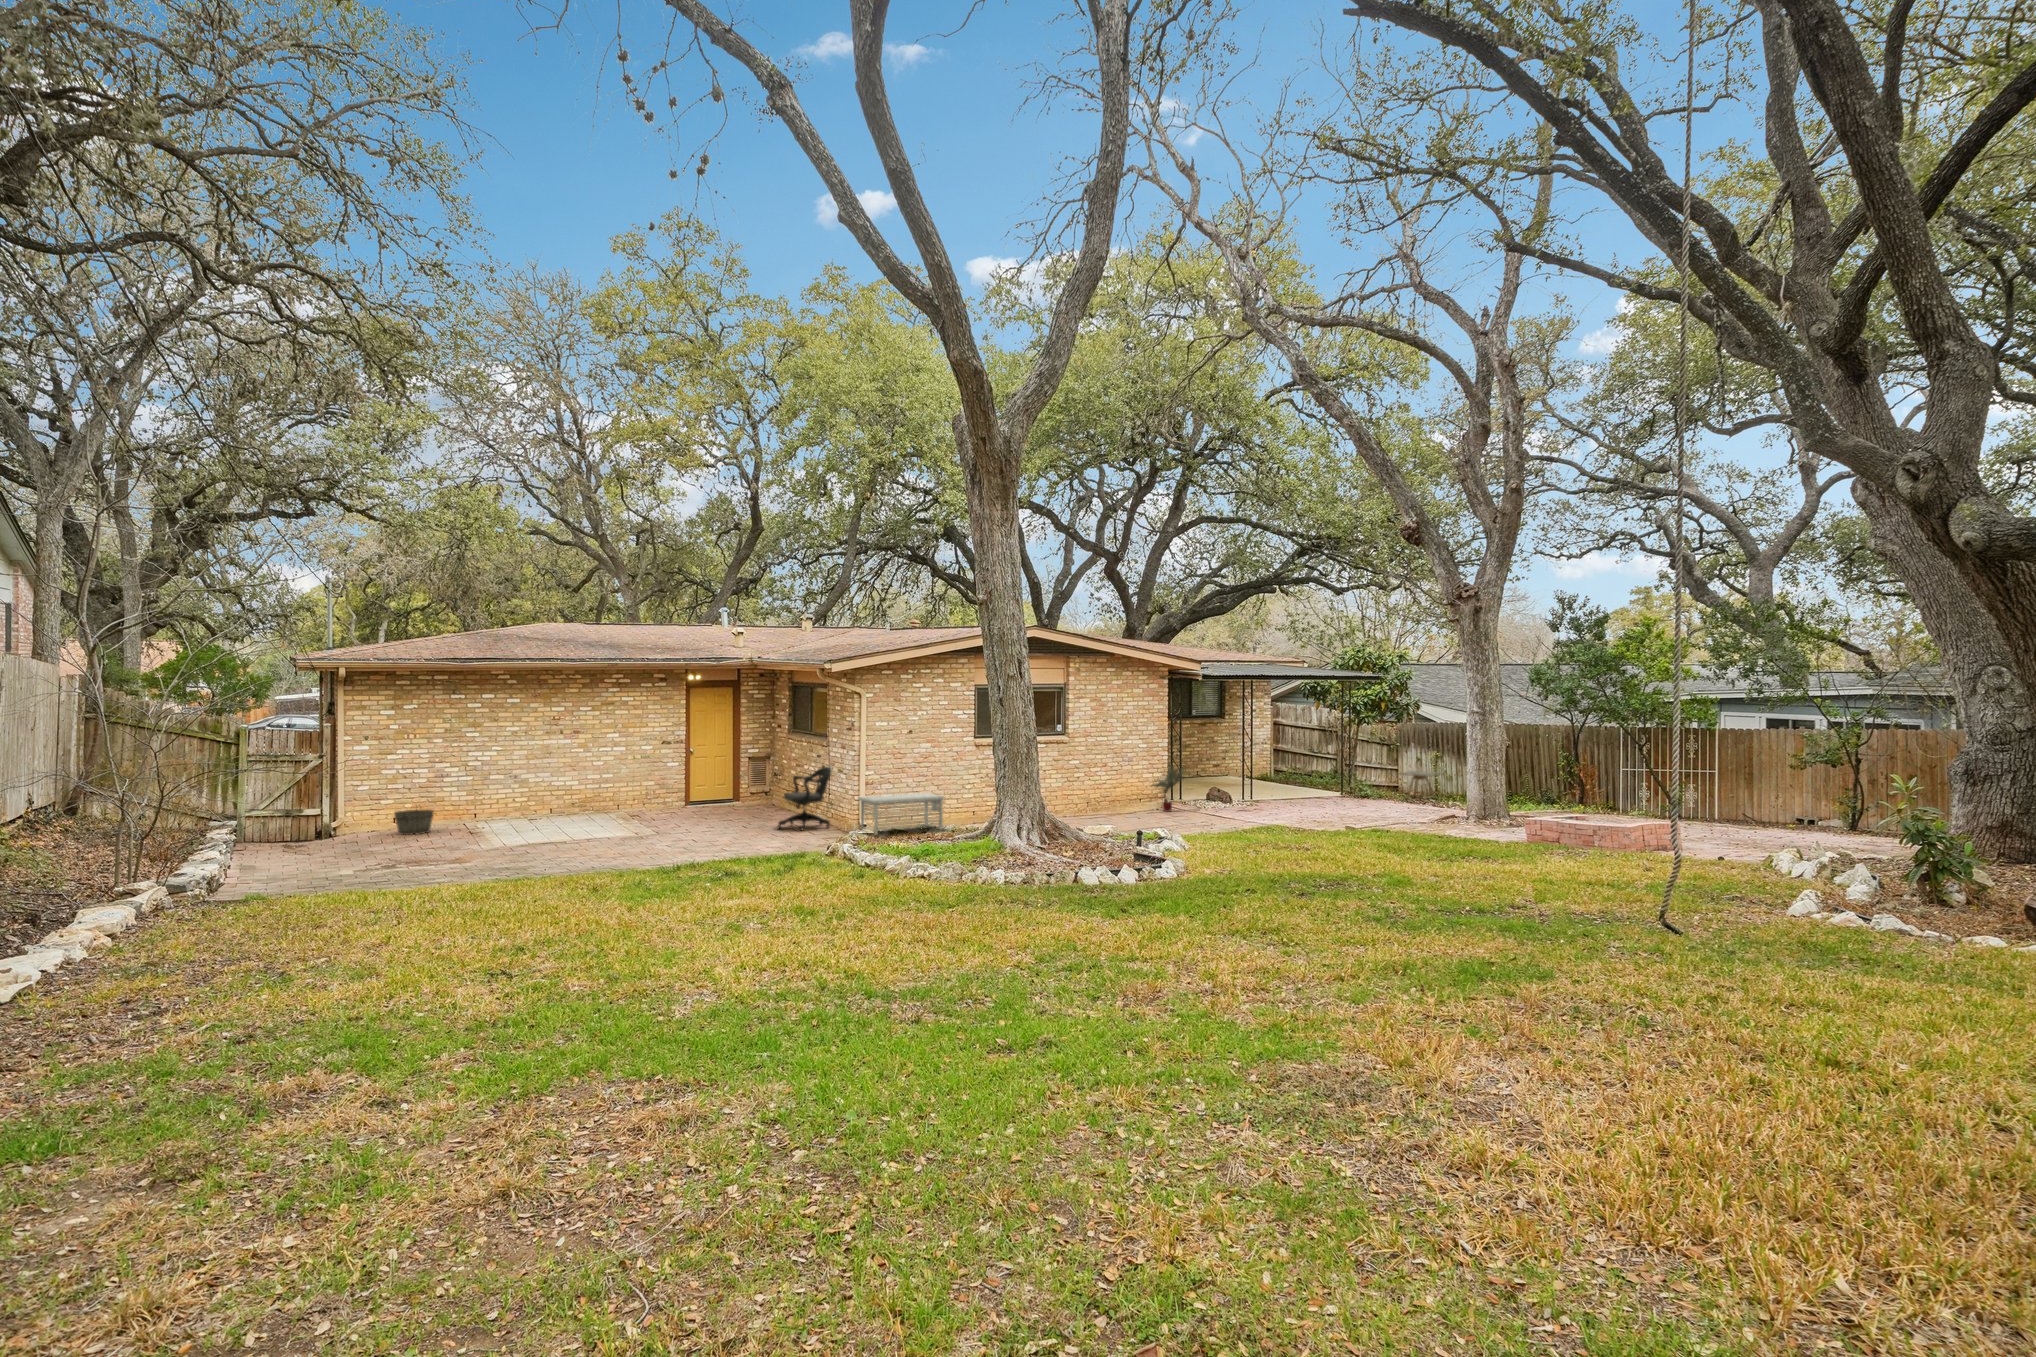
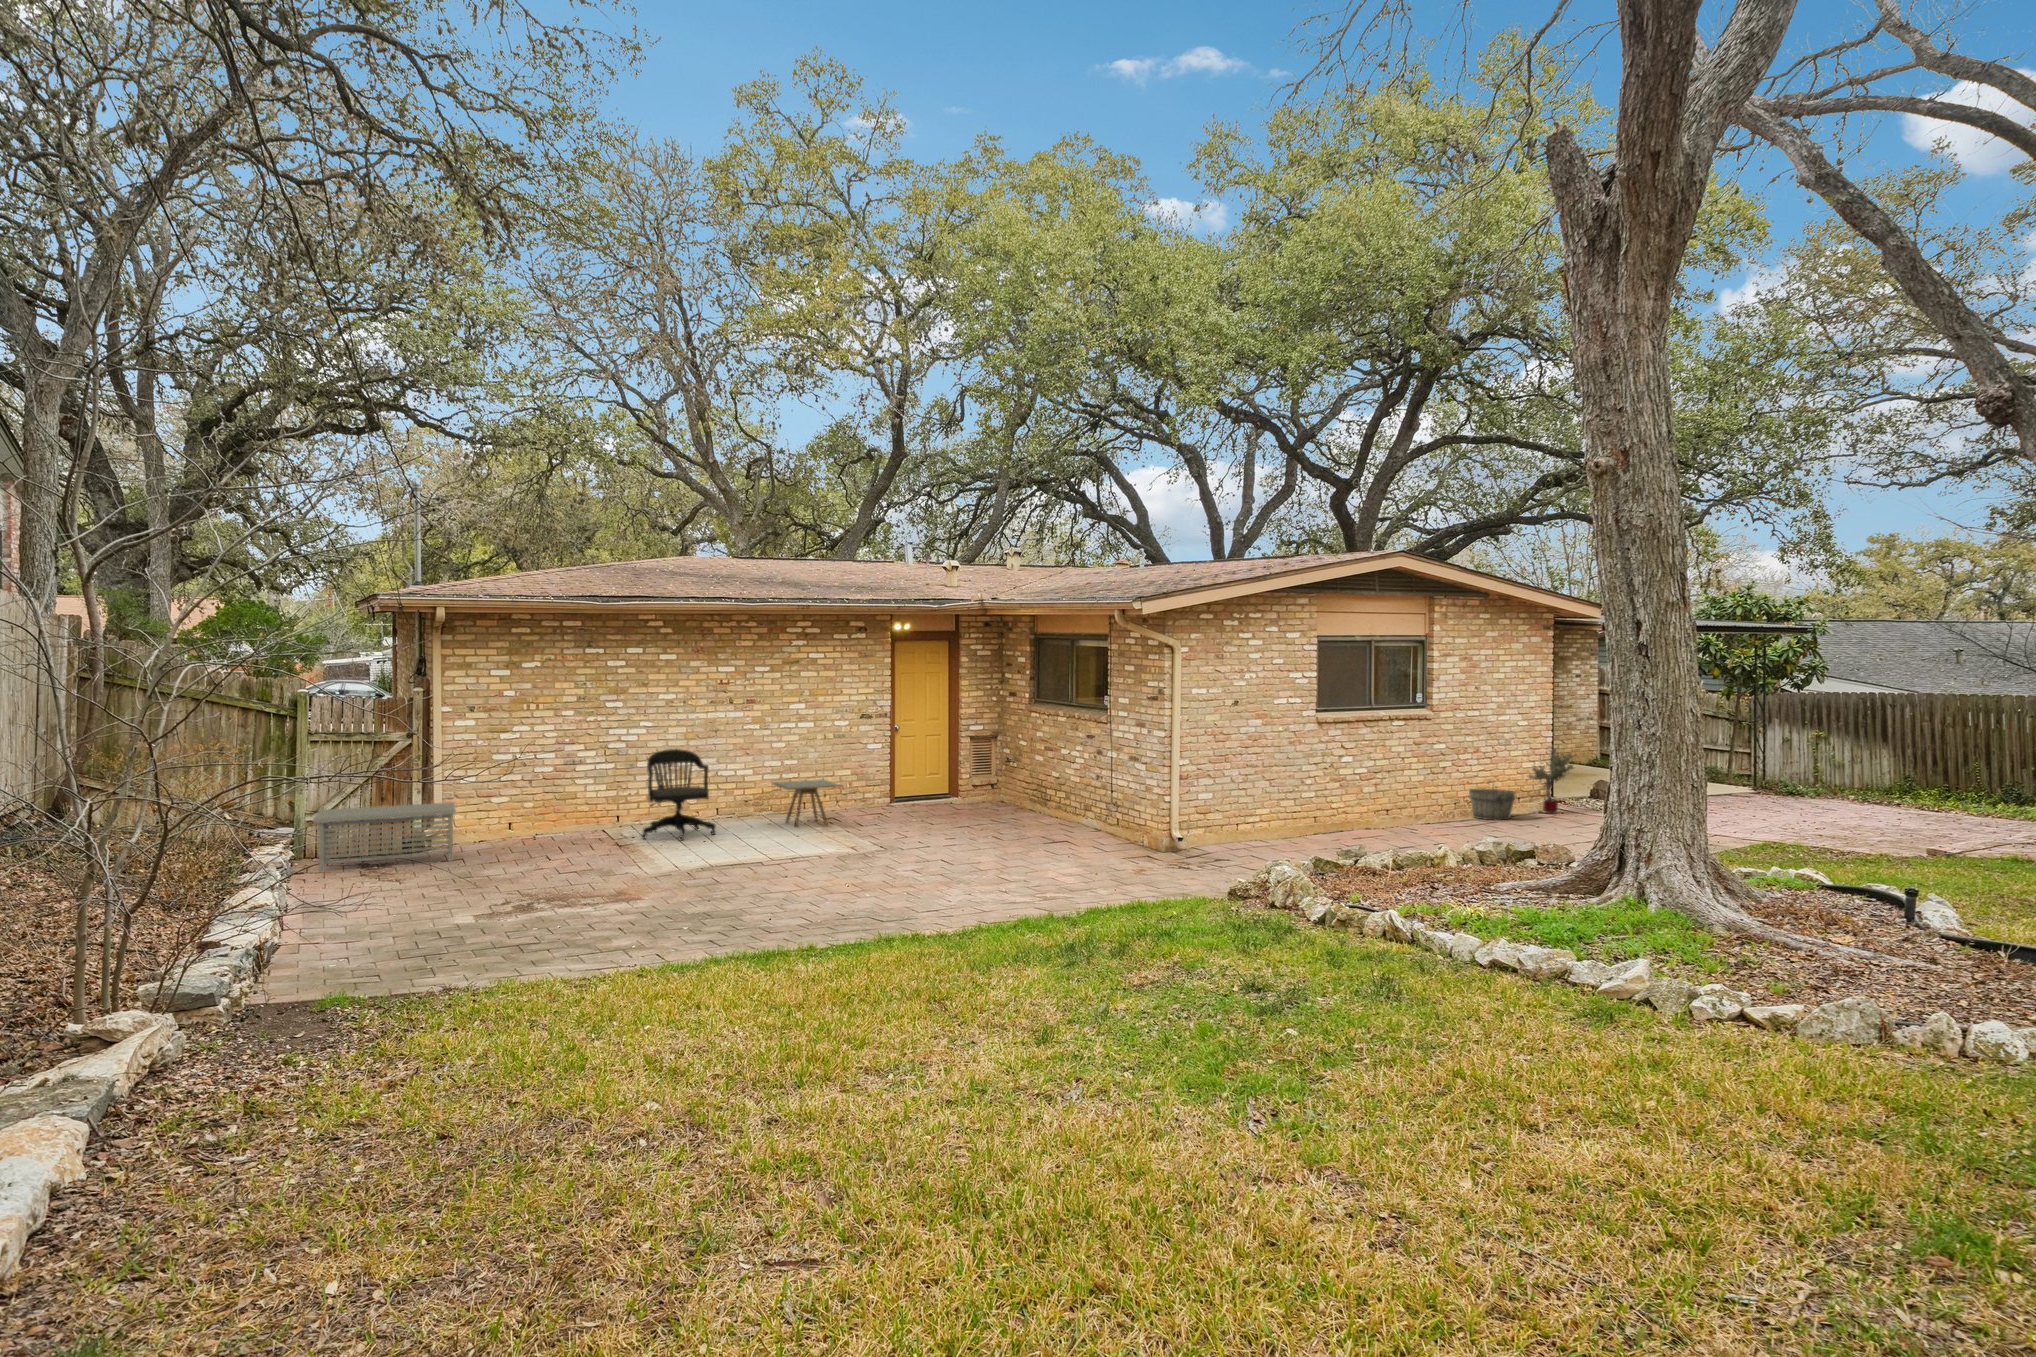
chair: present [778,767,832,831] -> present [642,749,716,840]
side table: present [1399,771,1441,799] -> present [773,779,840,827]
storage bench: present [858,793,944,835] -> present [313,802,455,872]
wooden bucket: present [394,809,434,835] -> present [1469,786,1515,820]

